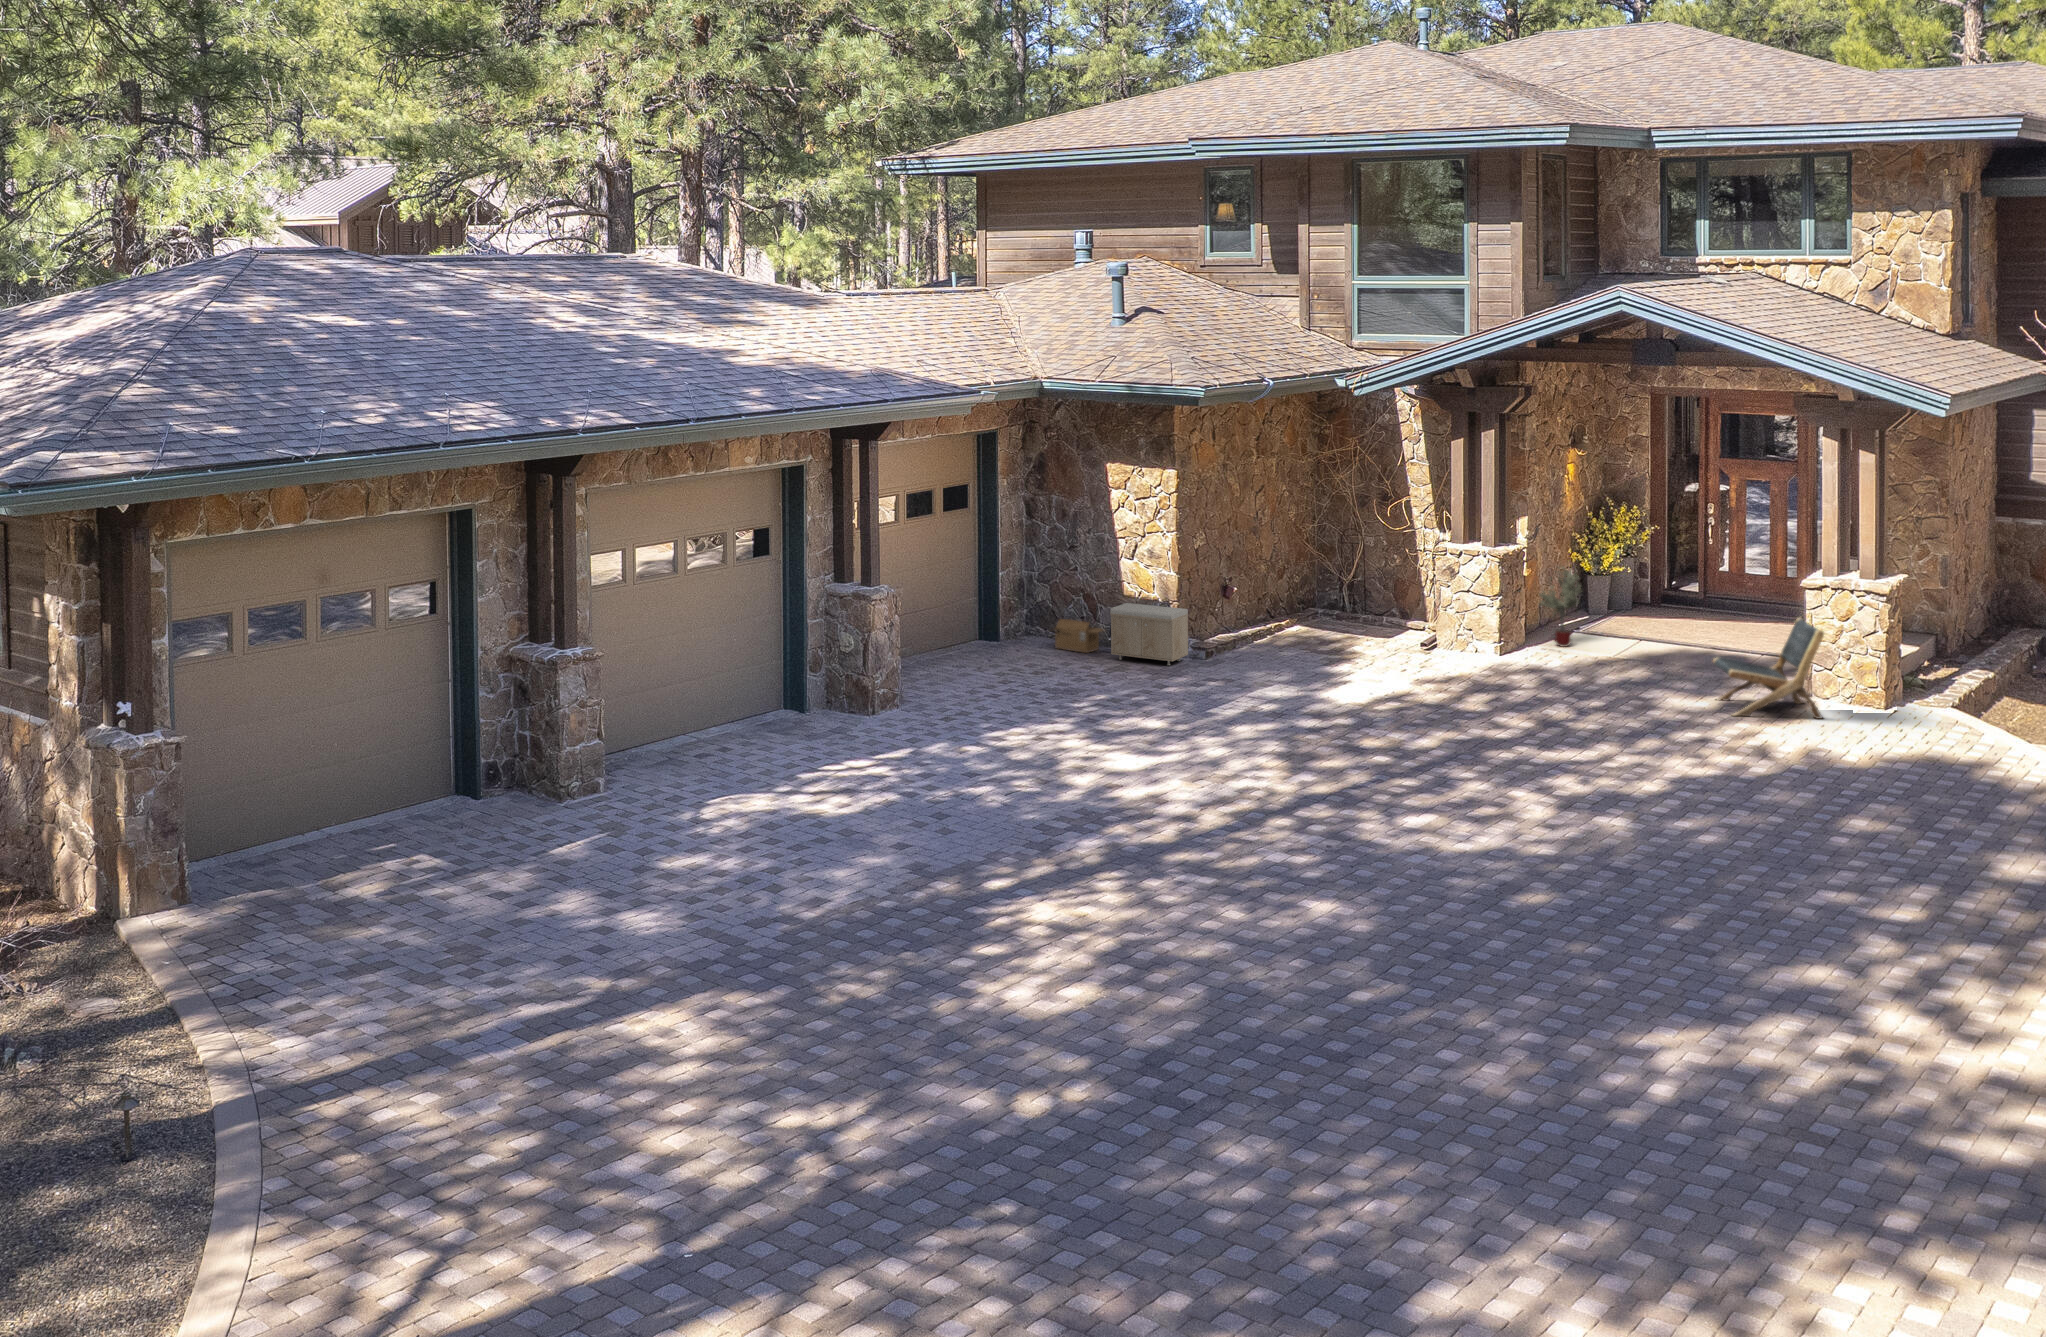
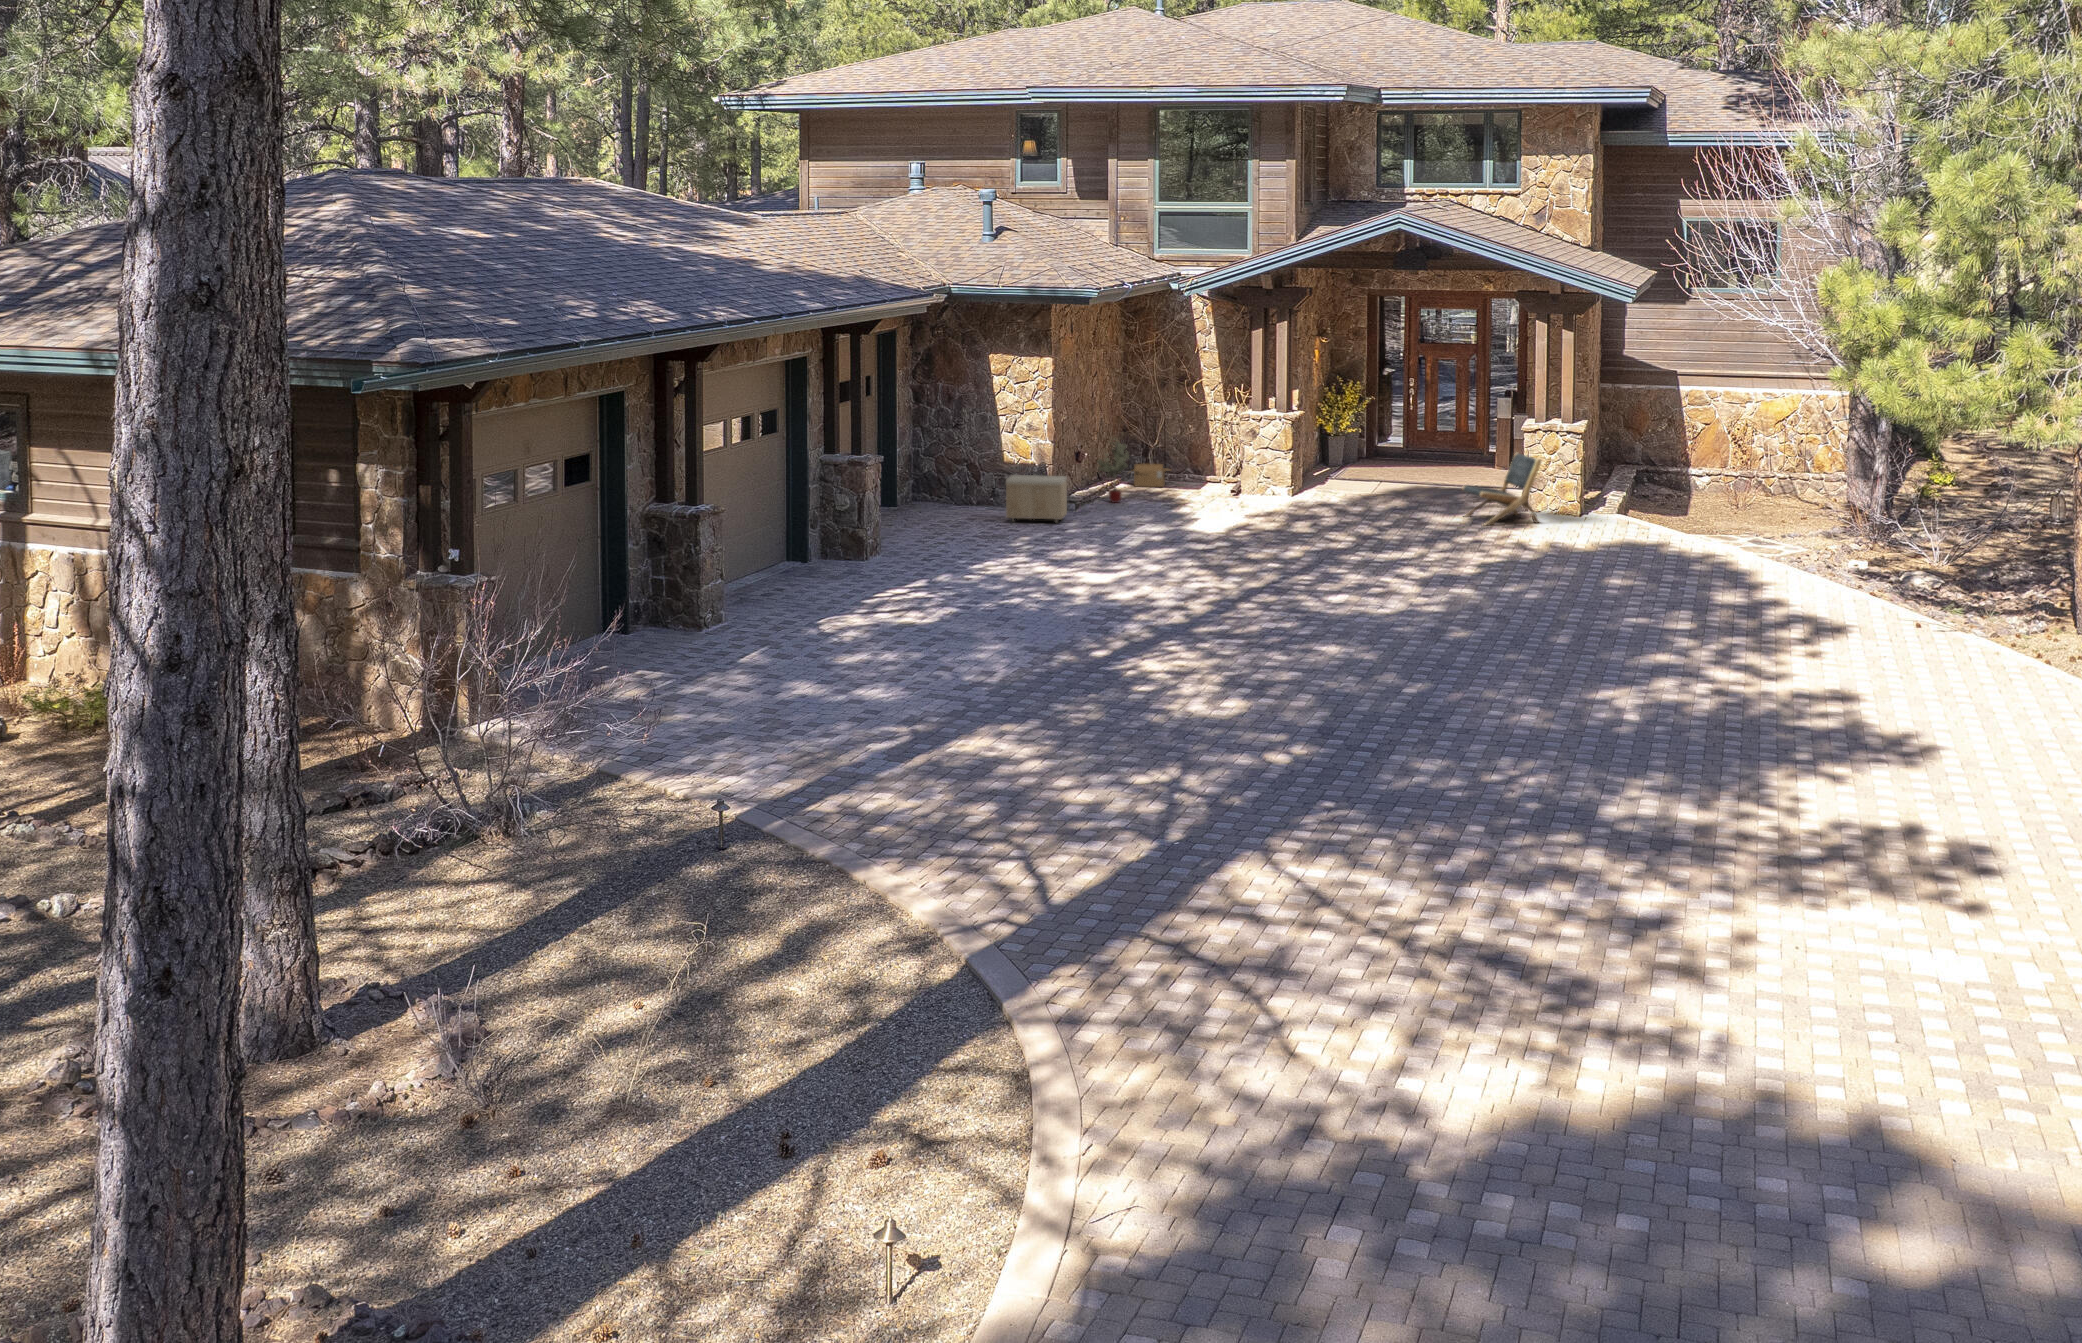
potted tree: present [1540,567,1581,647] -> present [1098,441,1128,503]
cardboard box: present [1054,619,1105,653] -> present [1133,463,1170,487]

